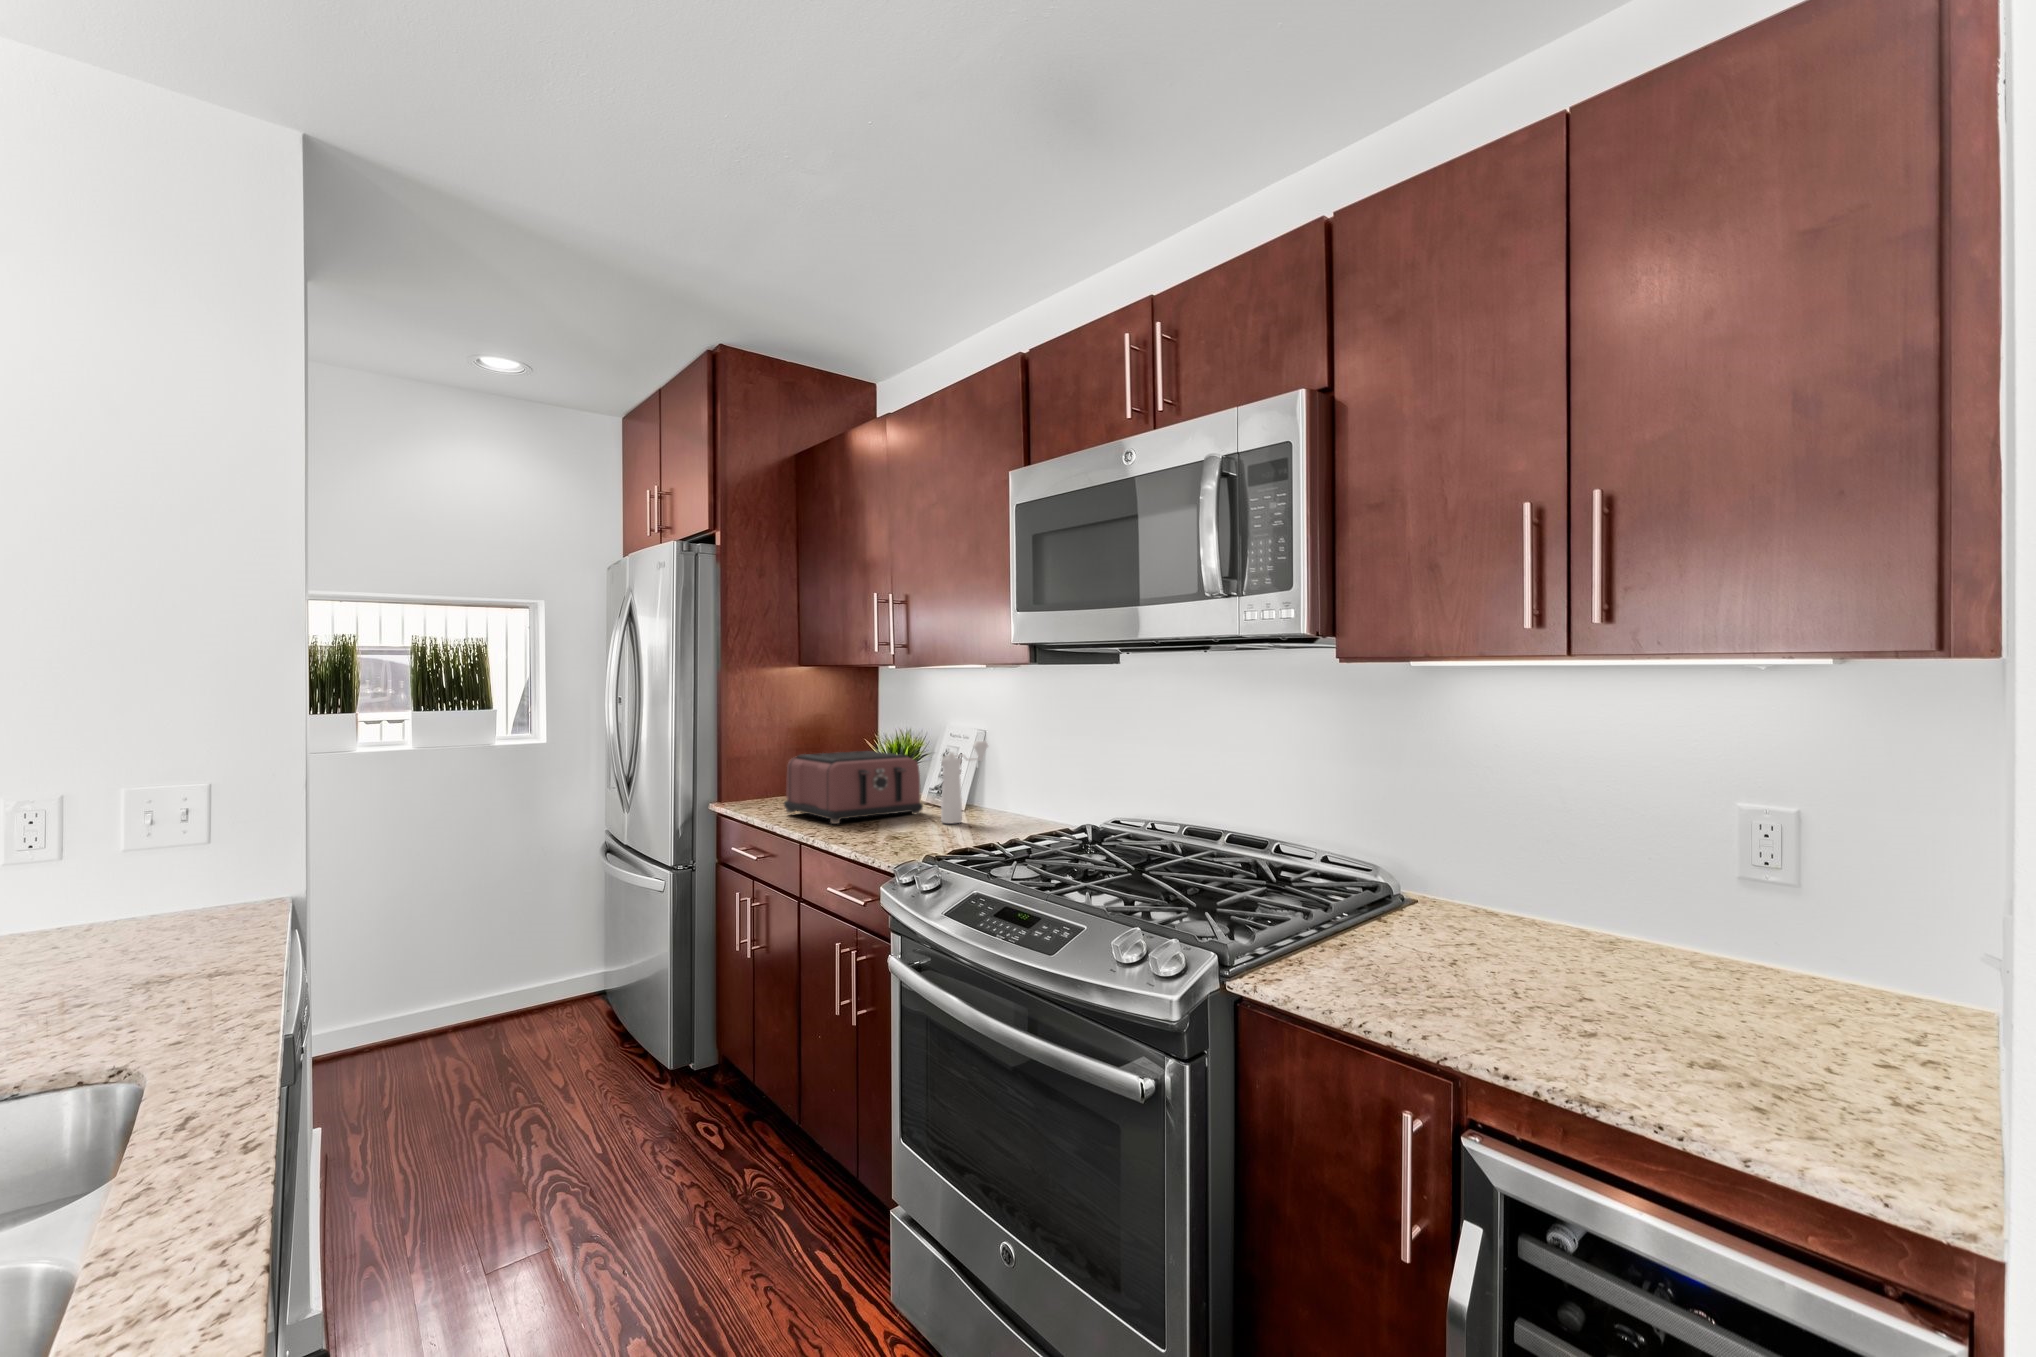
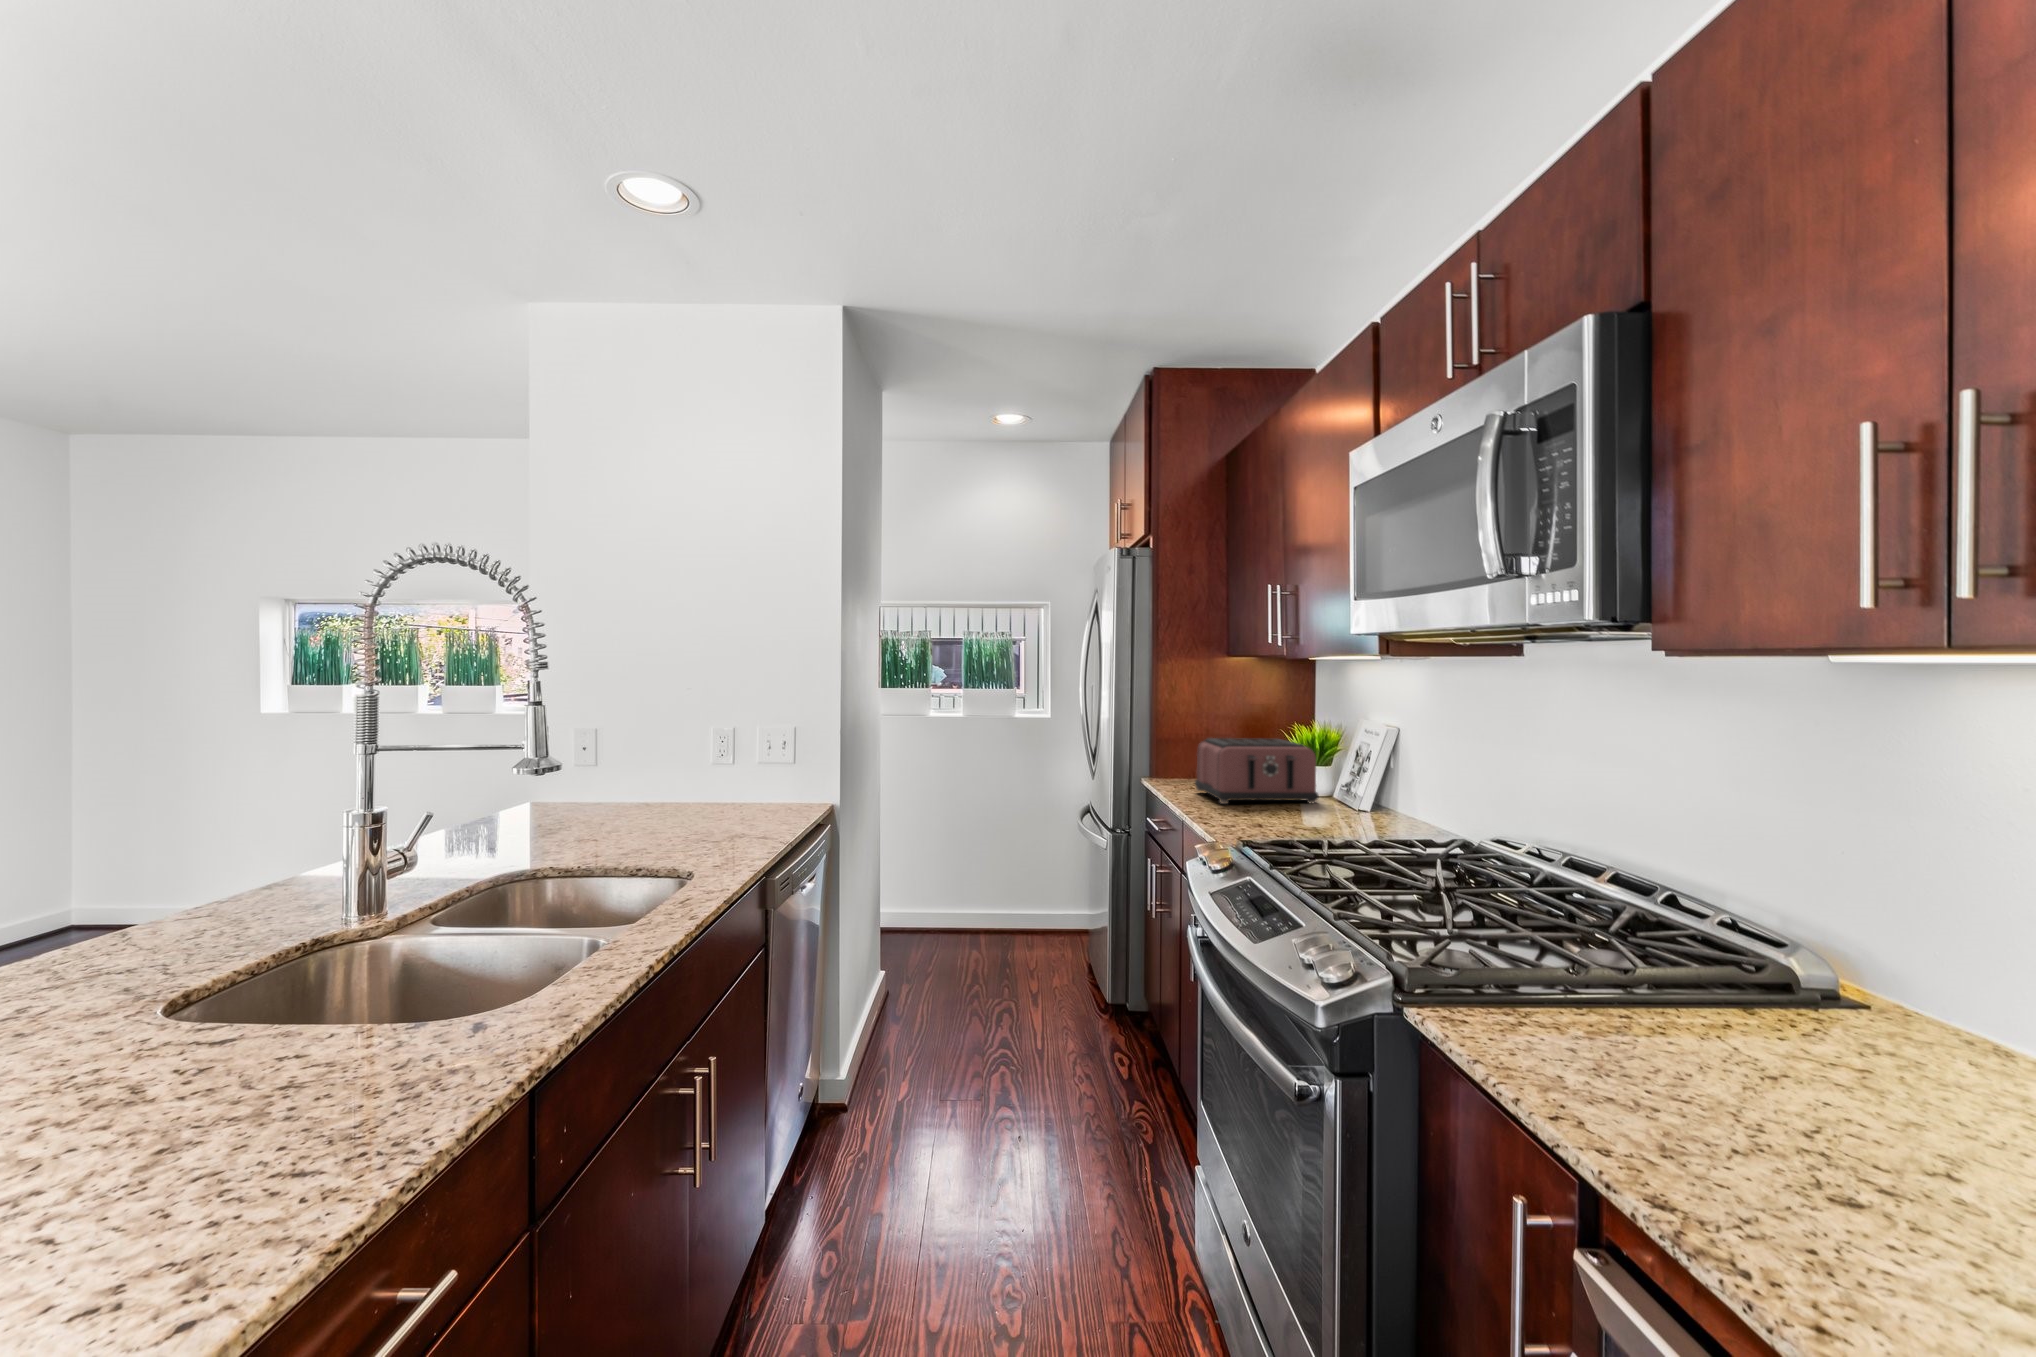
pepper mill: present [941,741,988,823] -> none [1321,734,1379,815]

